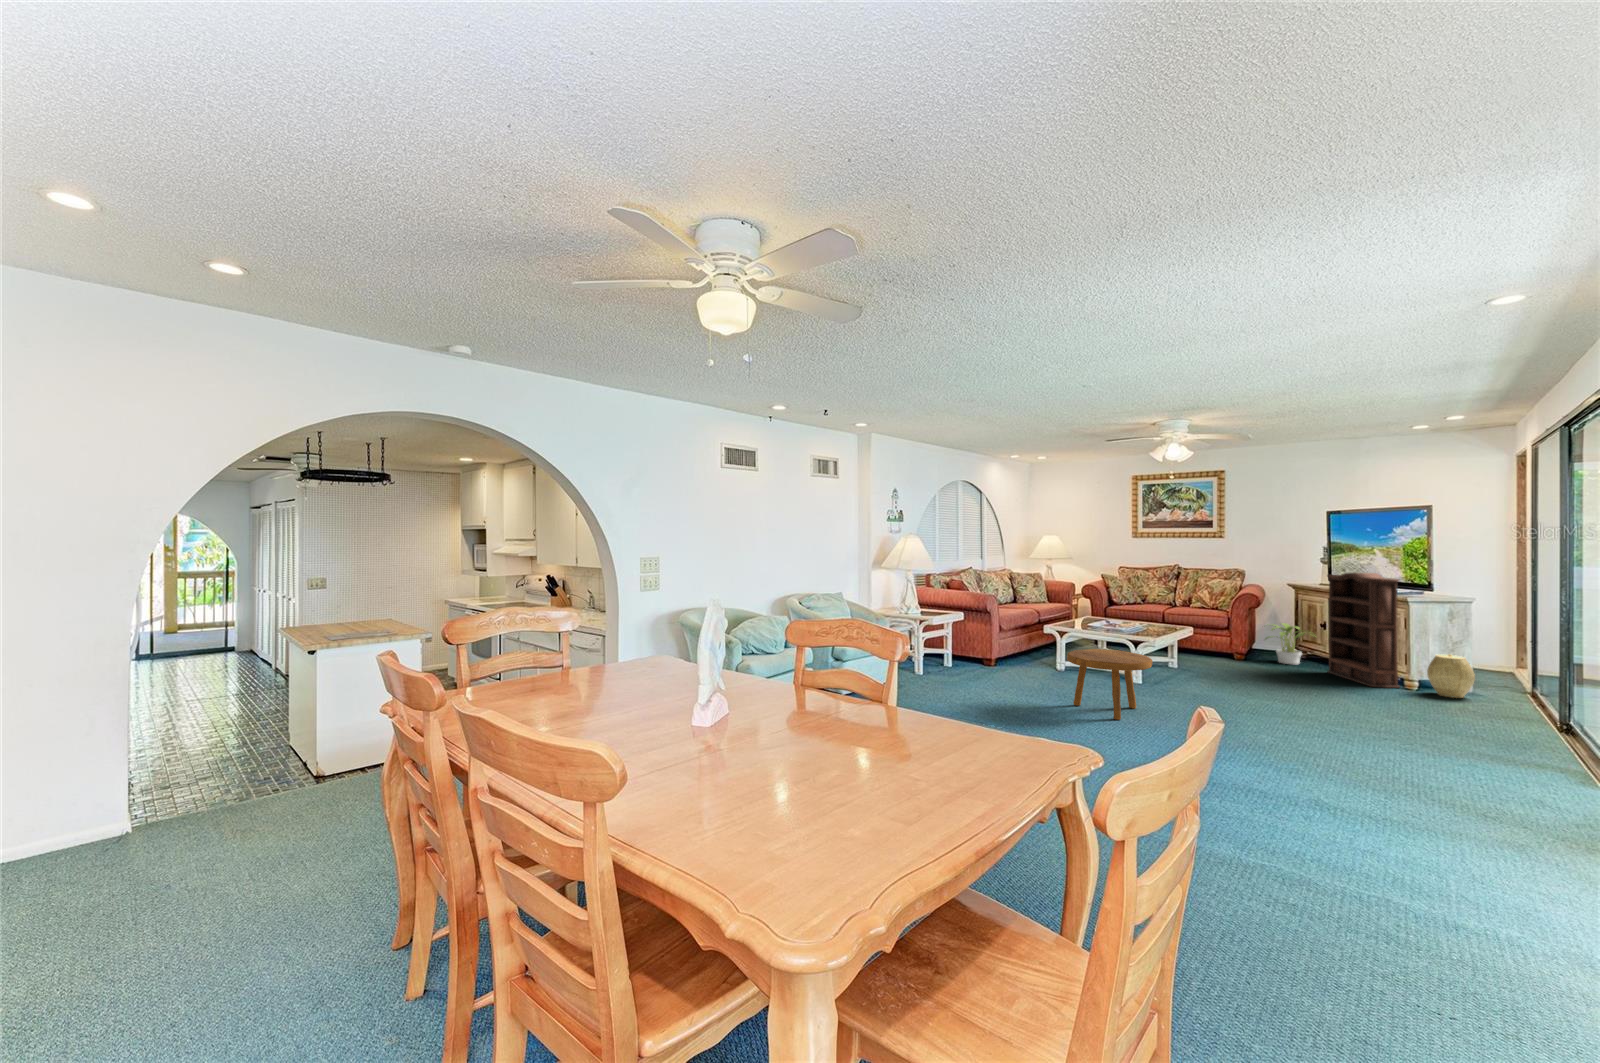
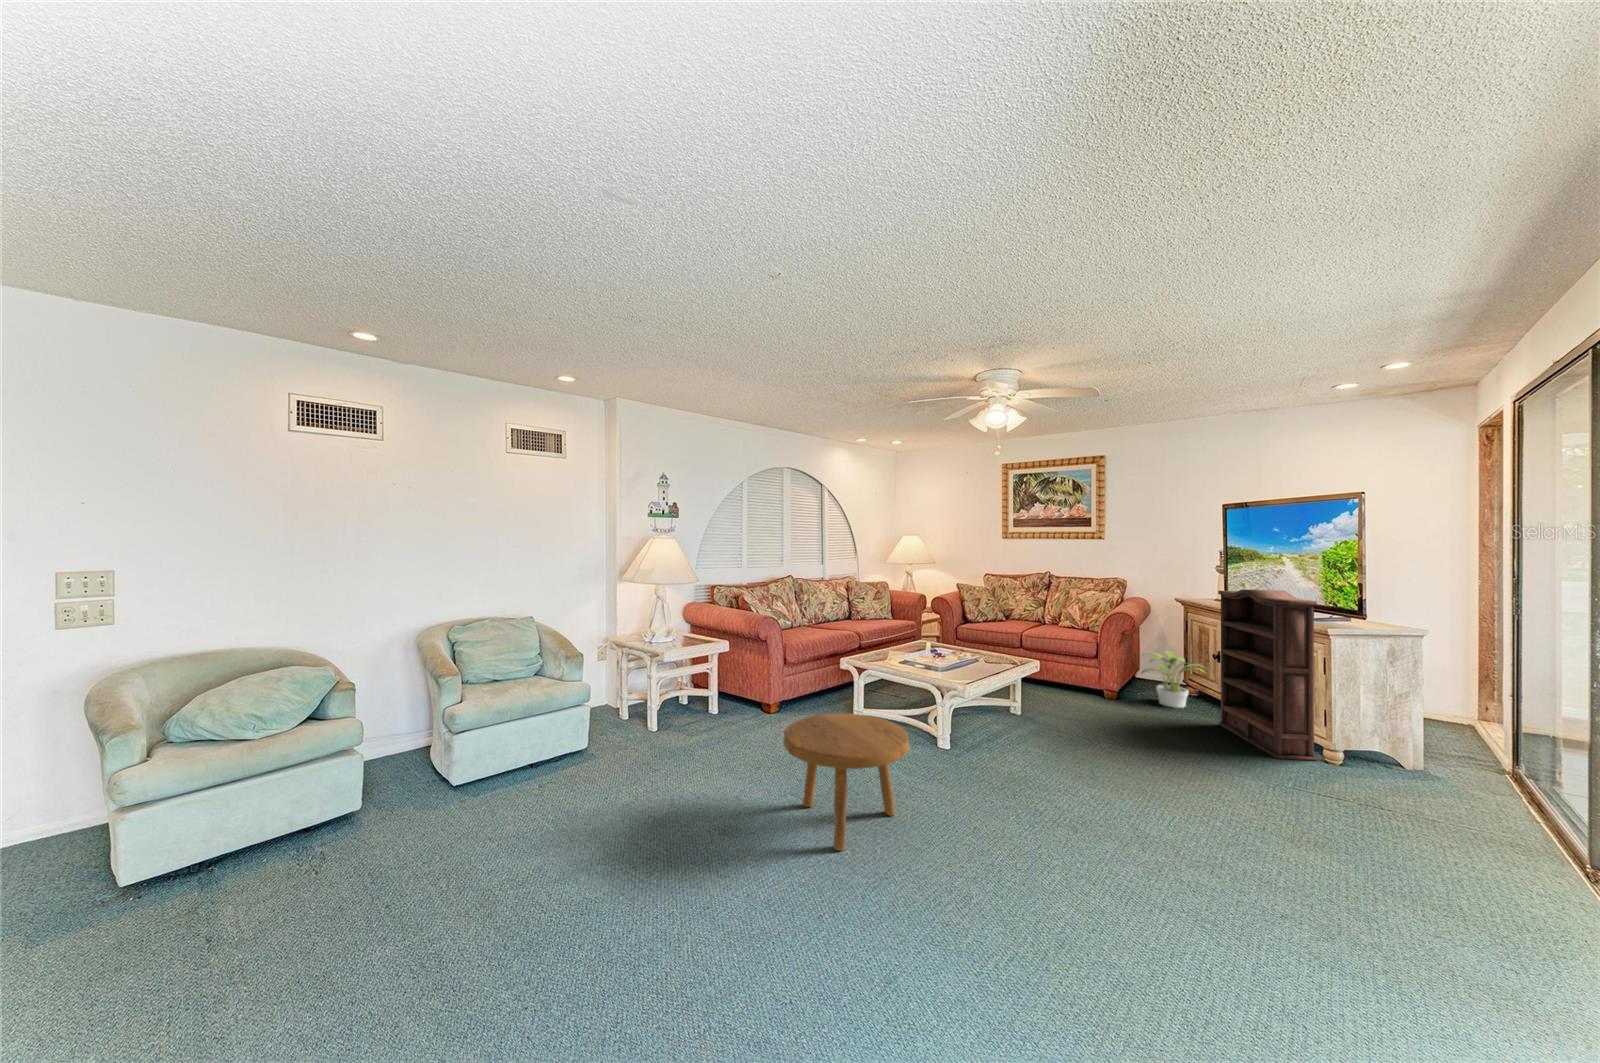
woven basket: present [1427,654,1475,698] -> none [1358,716,1431,787]

